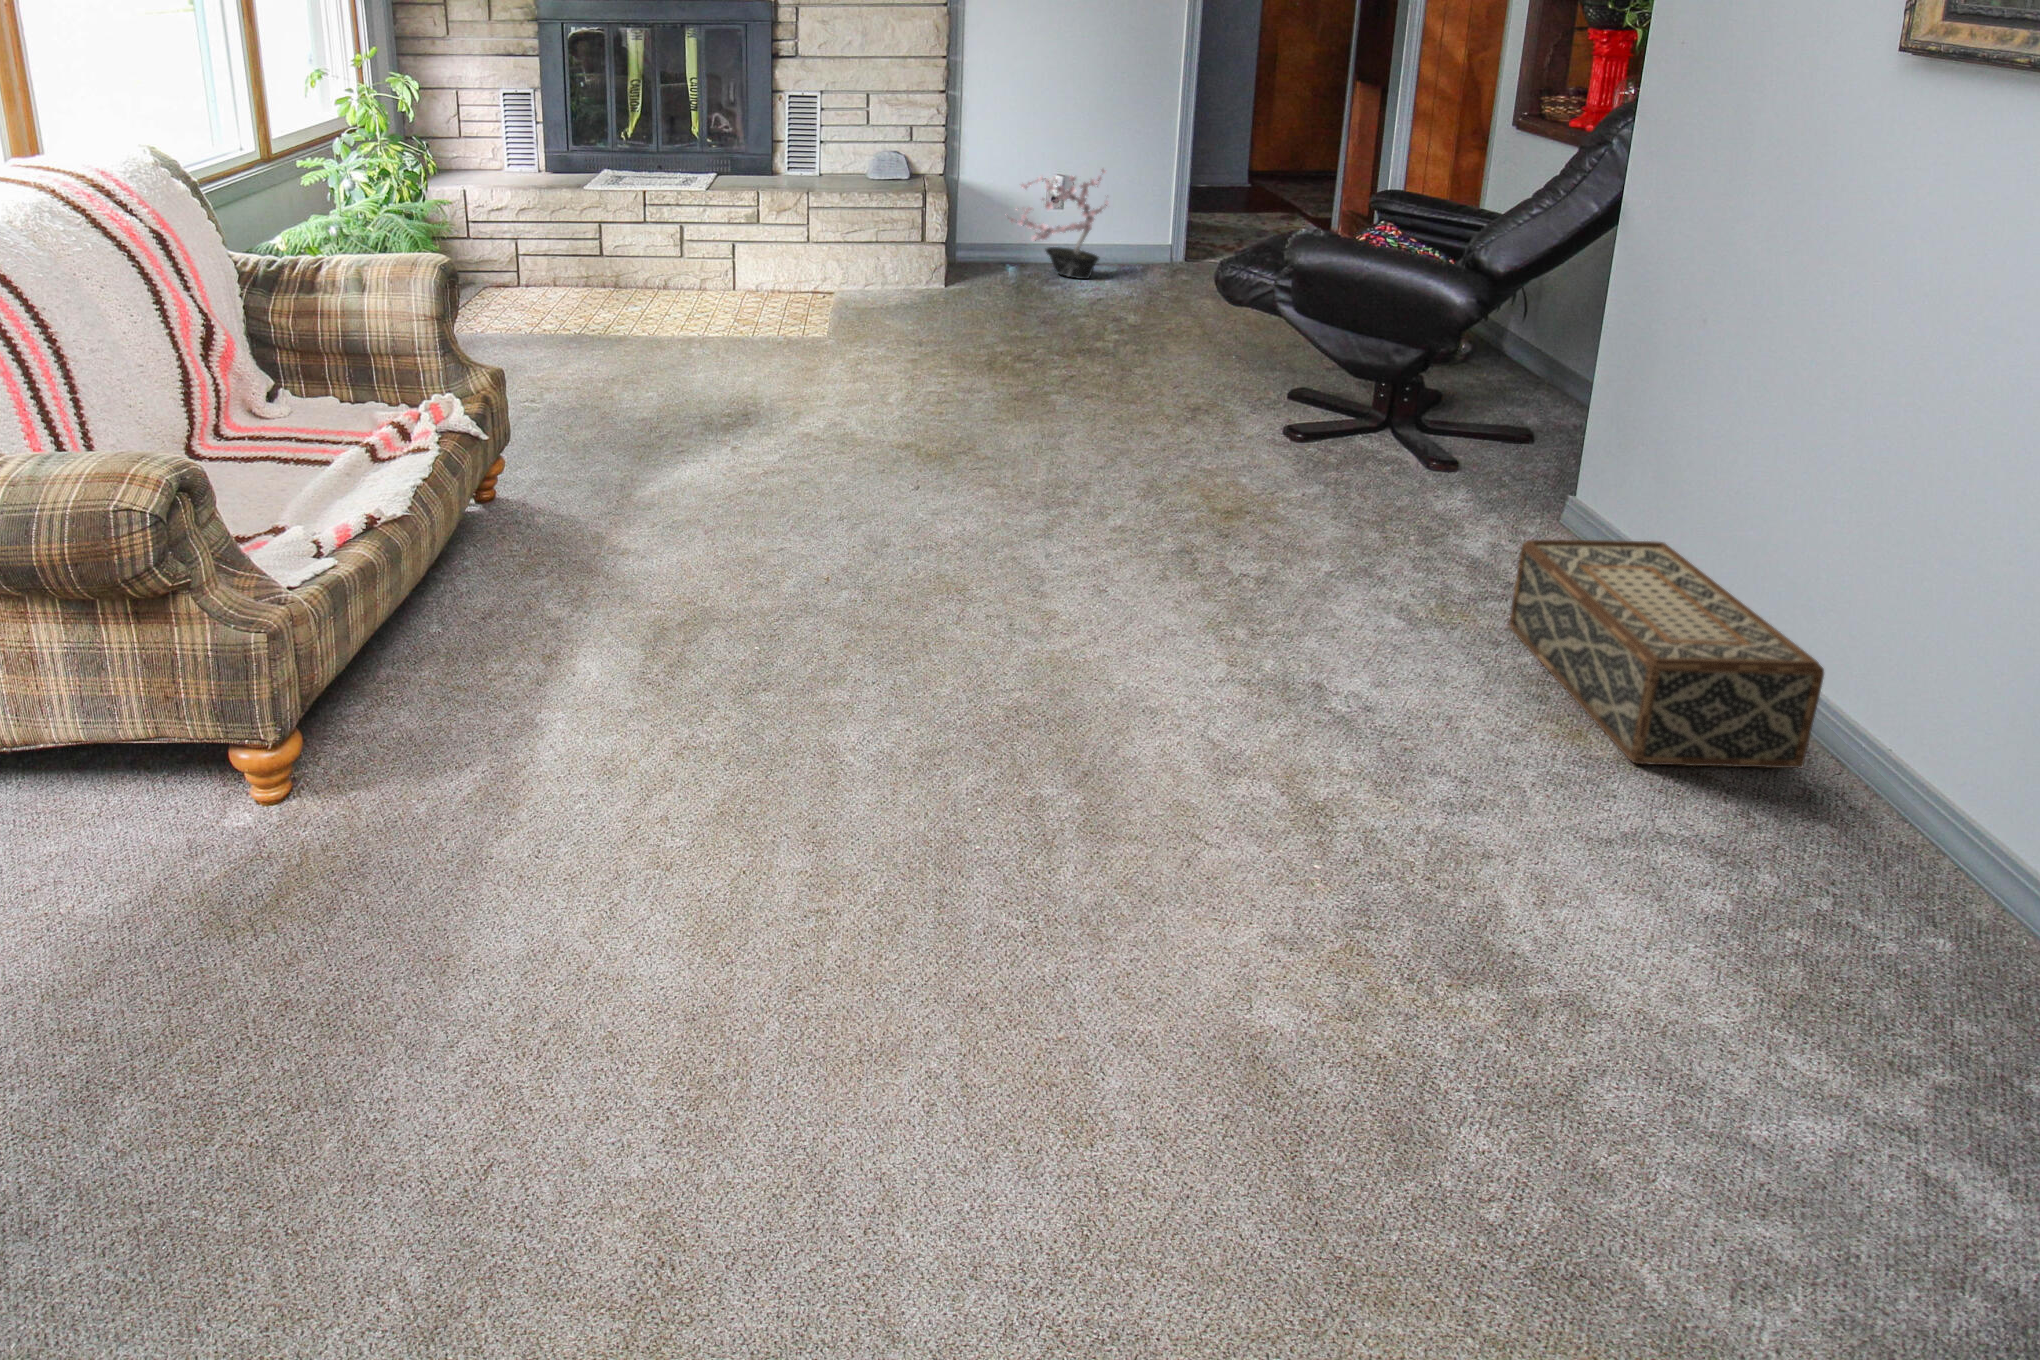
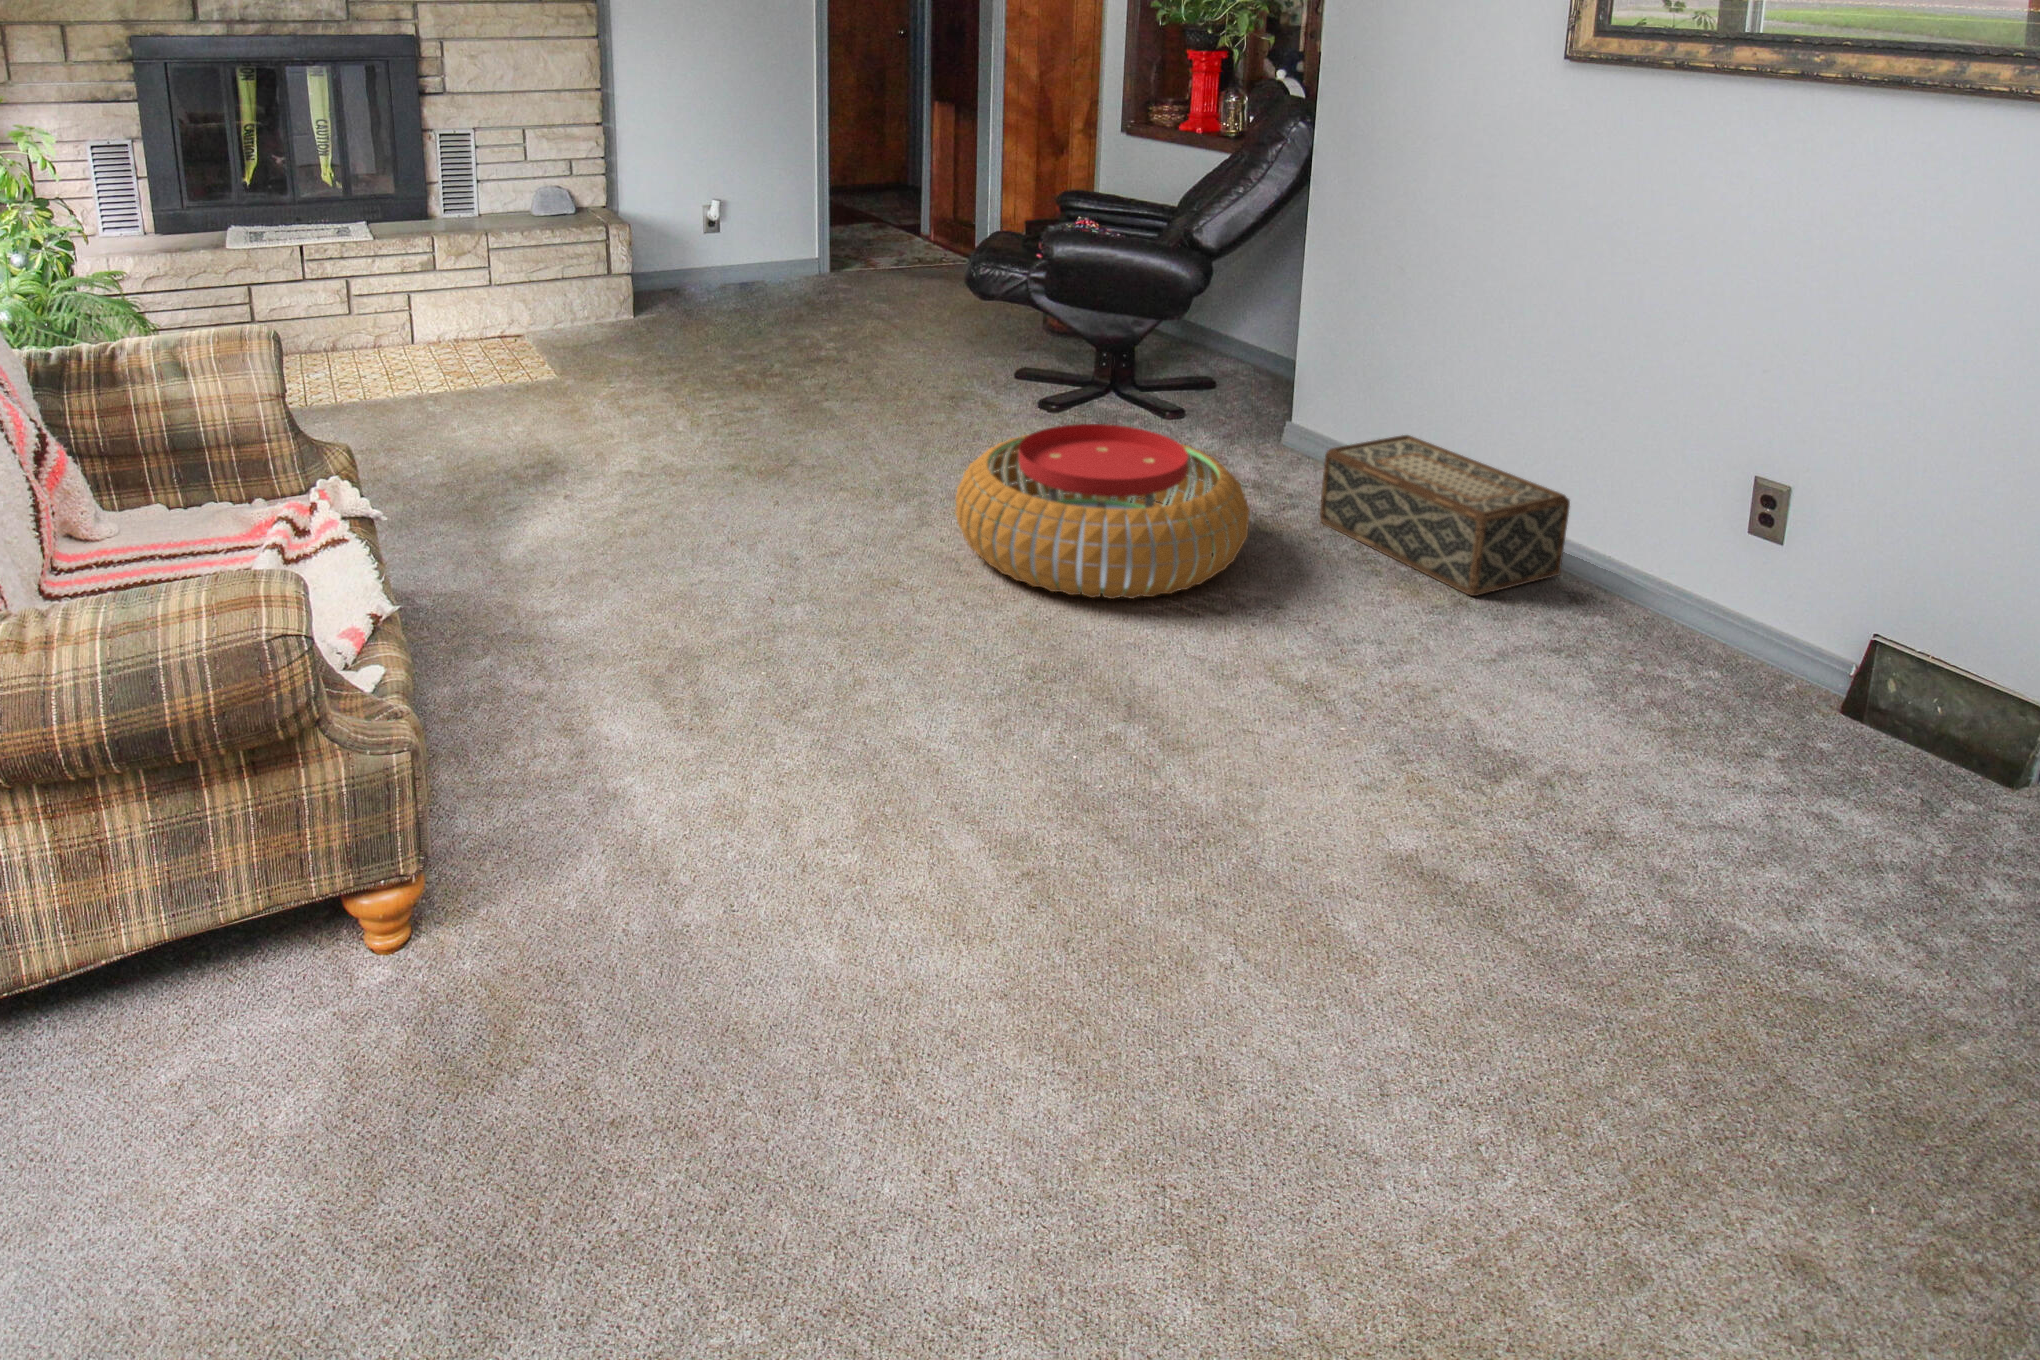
potted plant: present [1008,169,1108,279] -> none [674,188,775,298]
pouf: none [1033,457,1379,668] -> present [955,424,1250,599]

